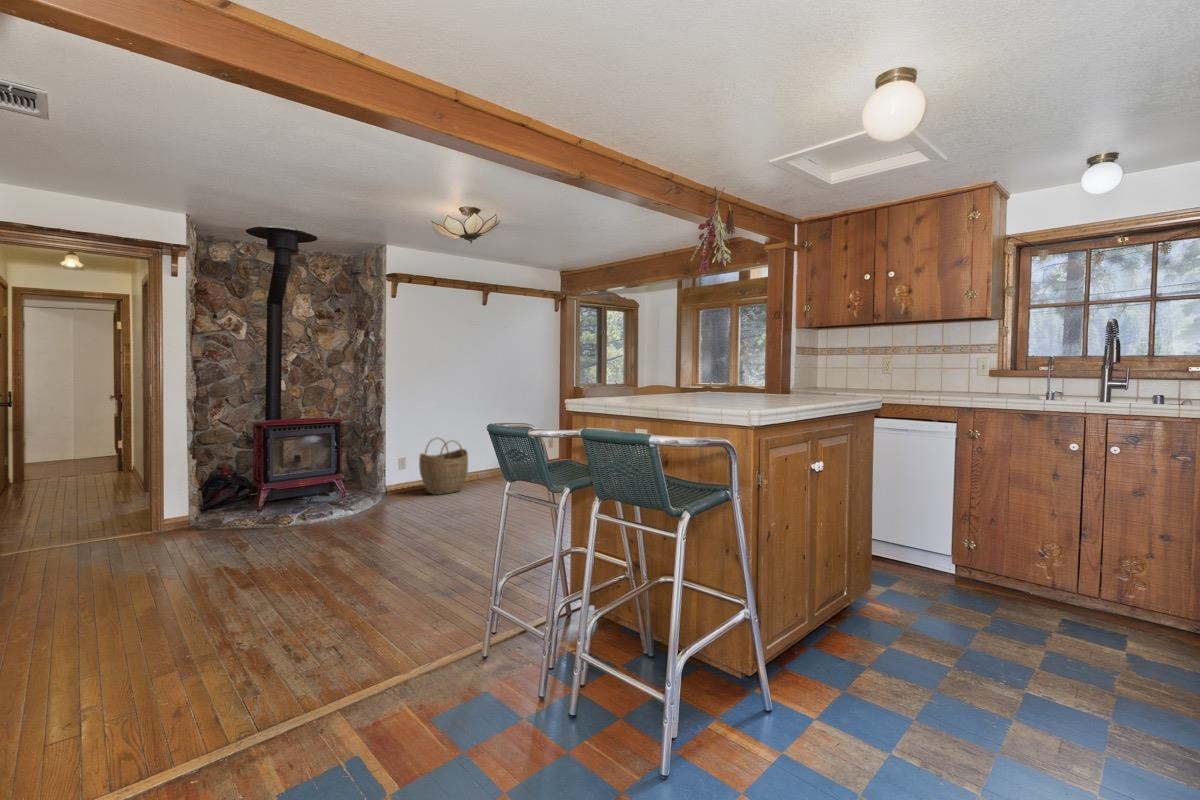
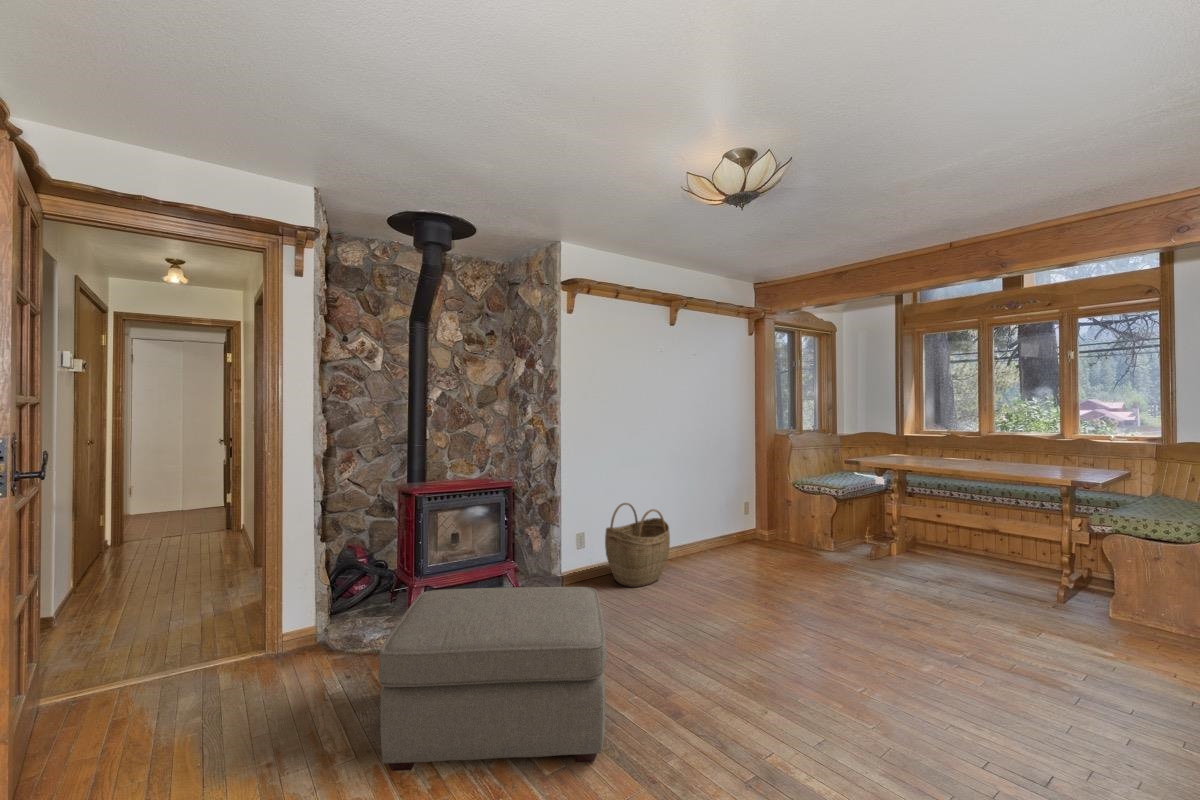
ottoman: none [226,473,375,559] -> present [378,587,607,771]

